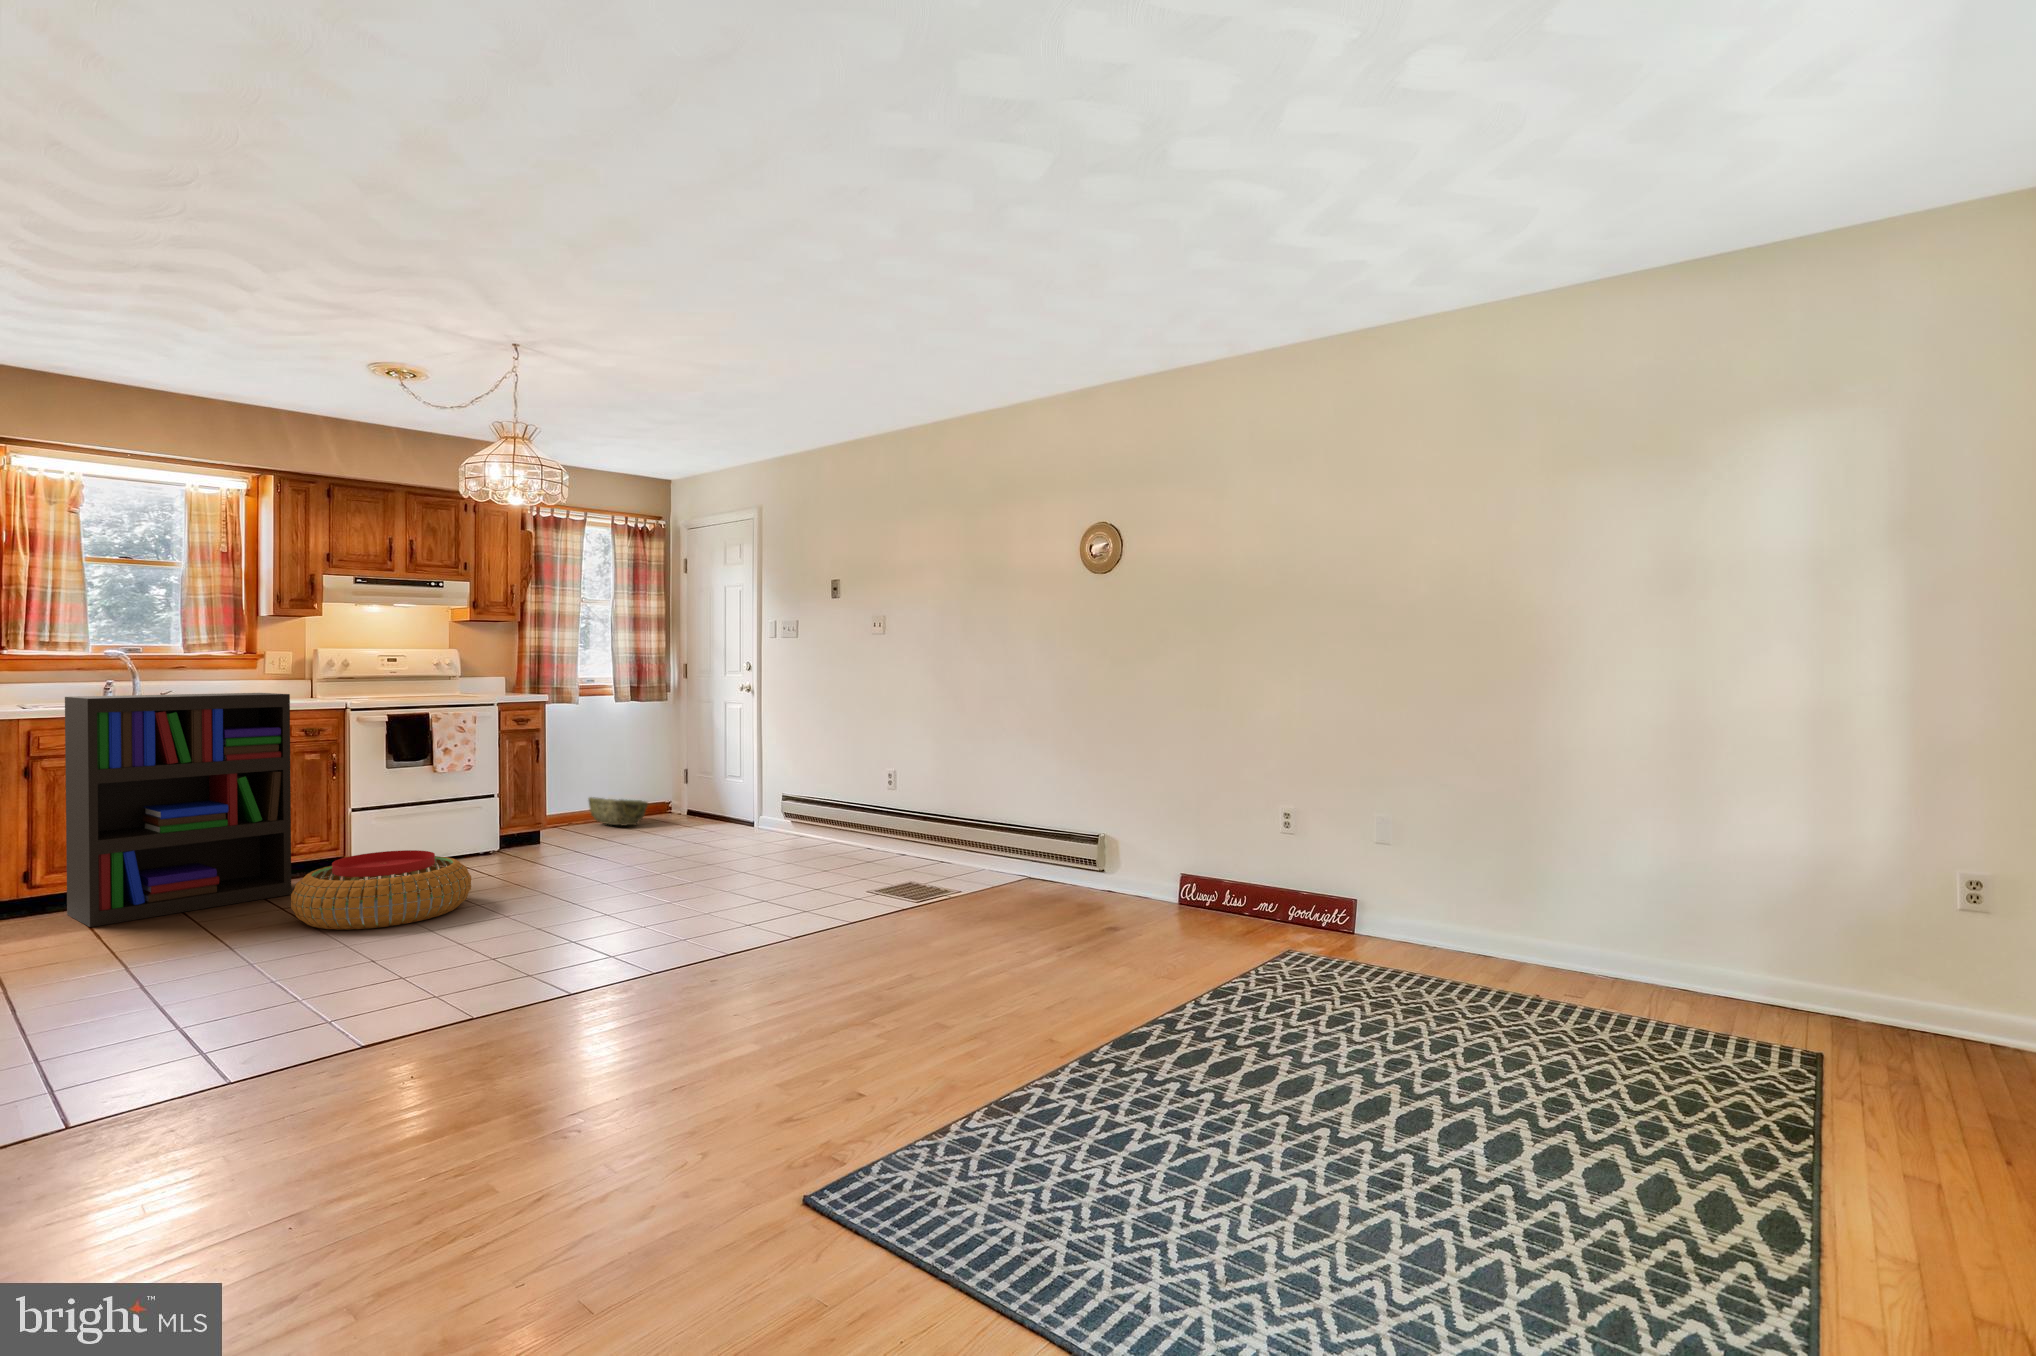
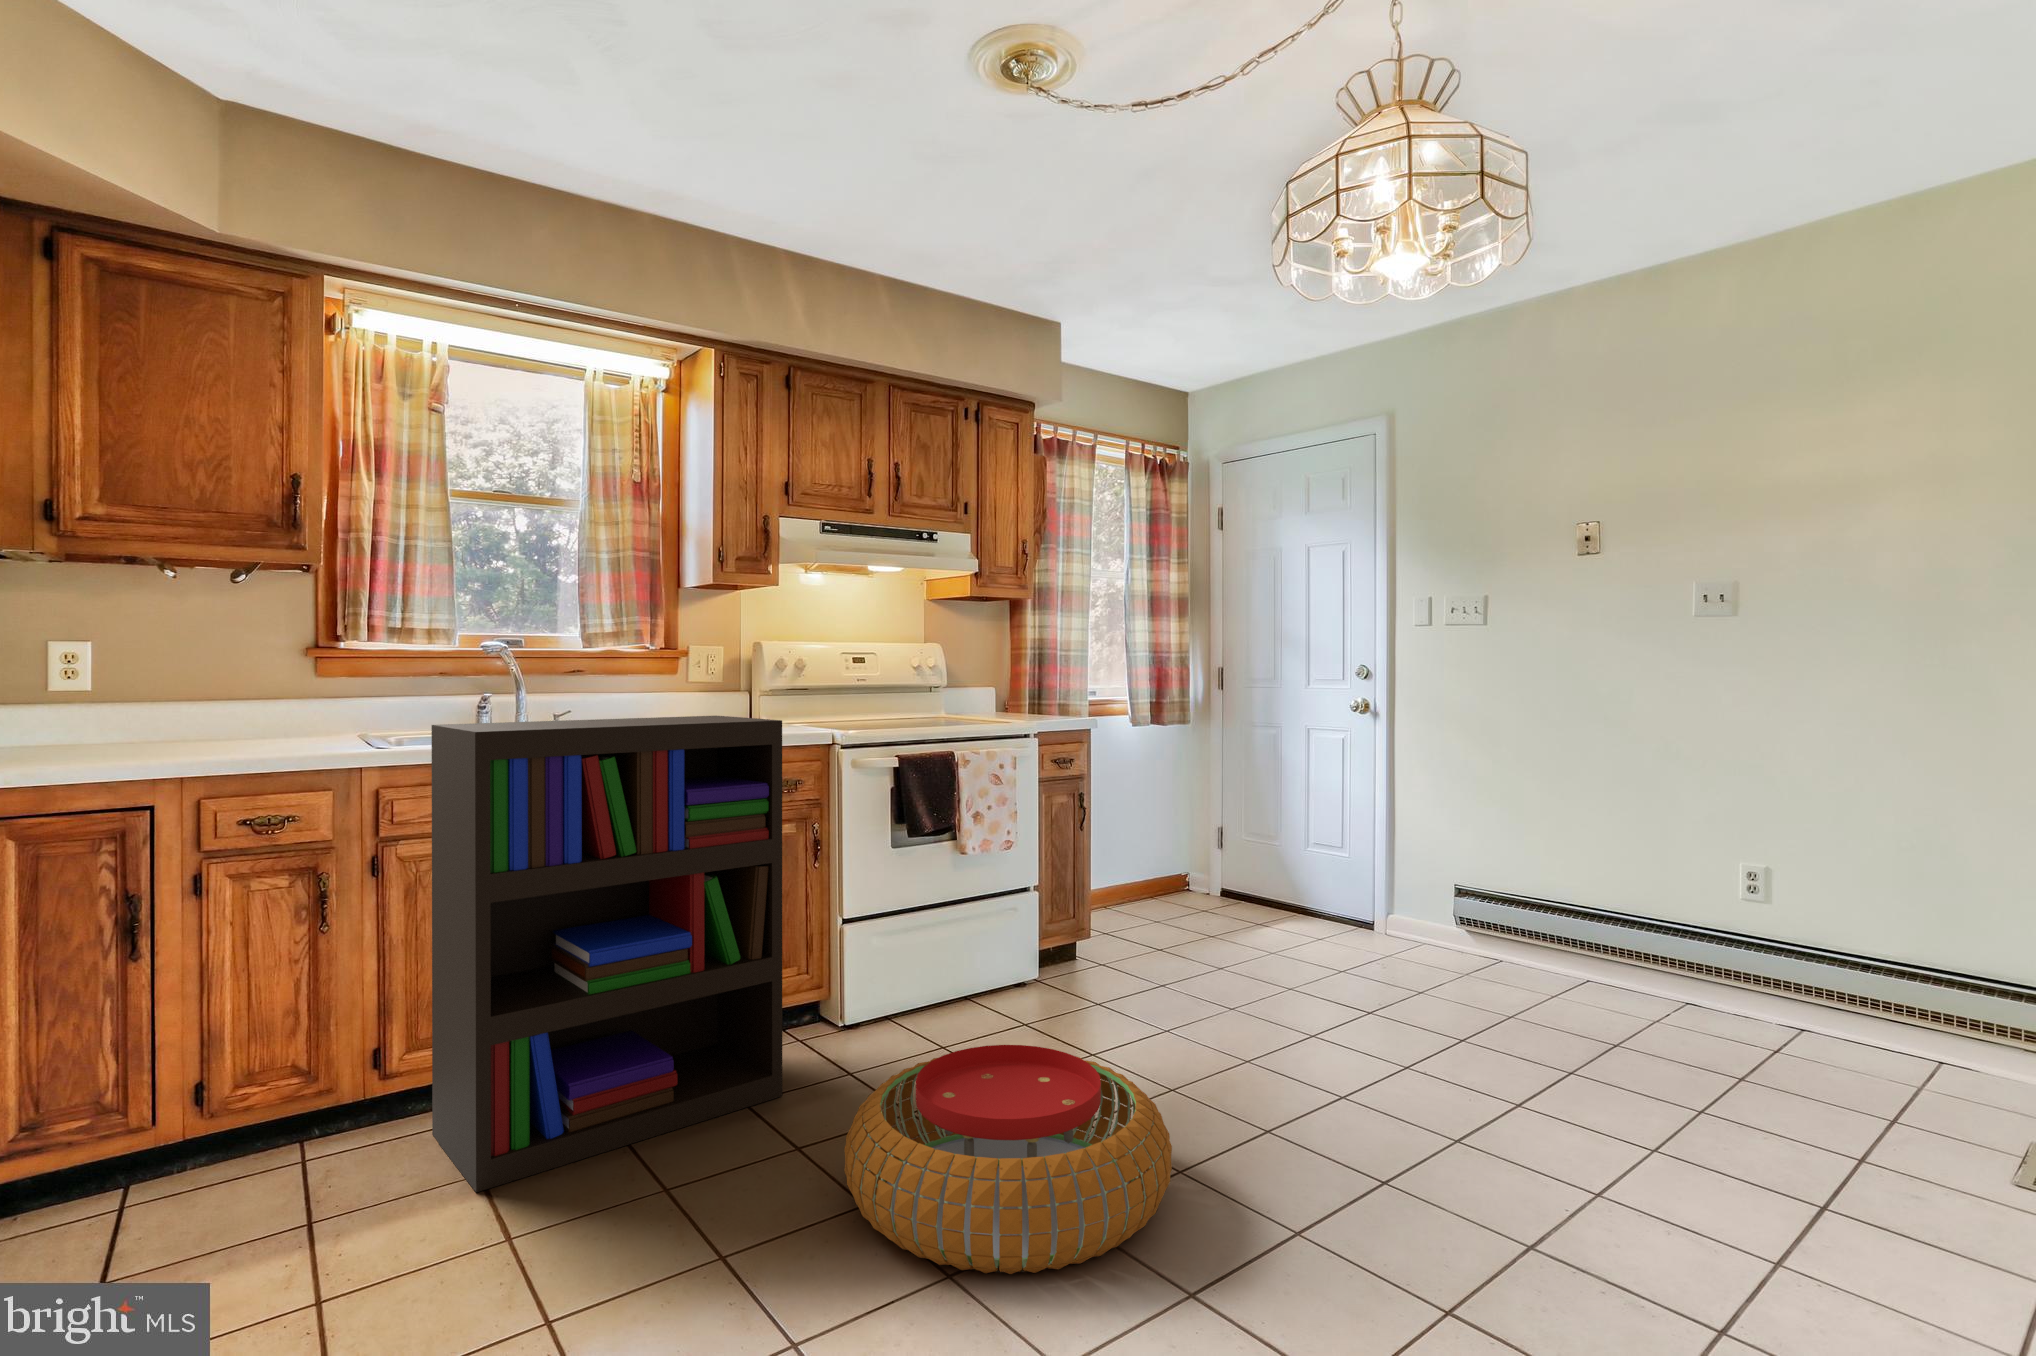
woven basket: present [588,797,648,826] -> none [1099,875,1198,927]

